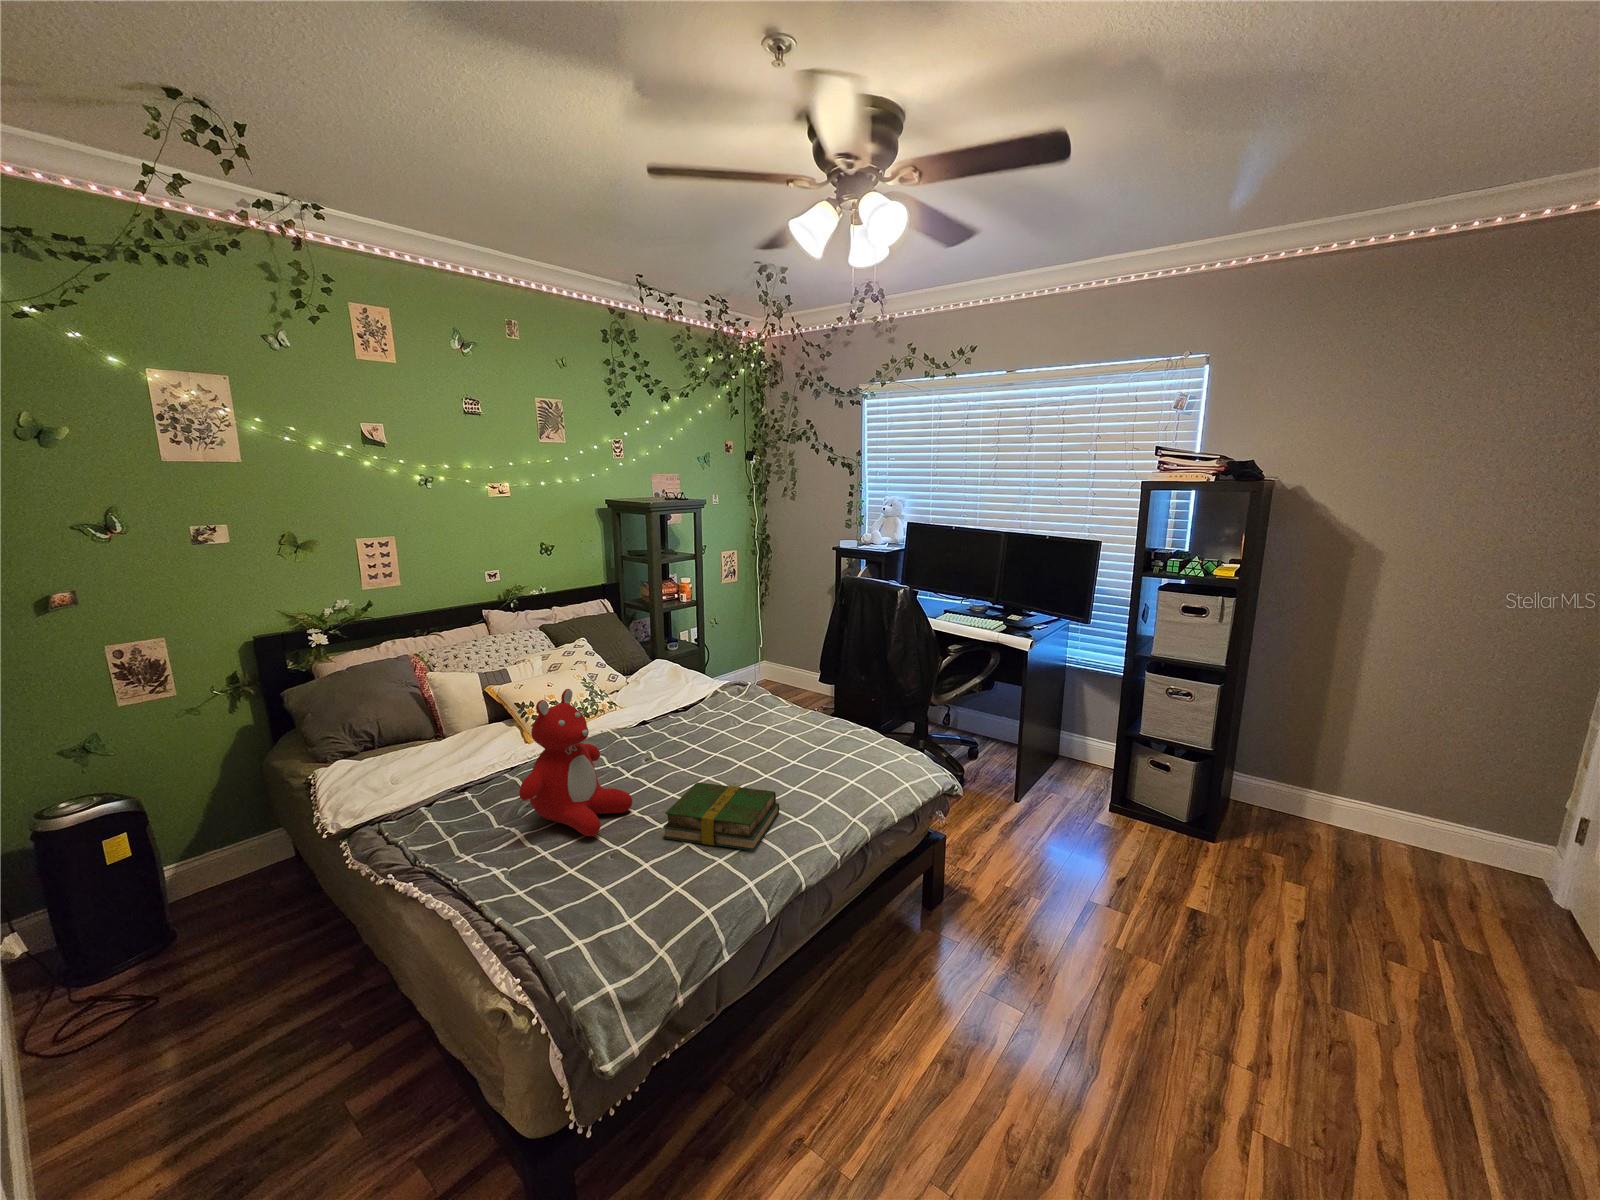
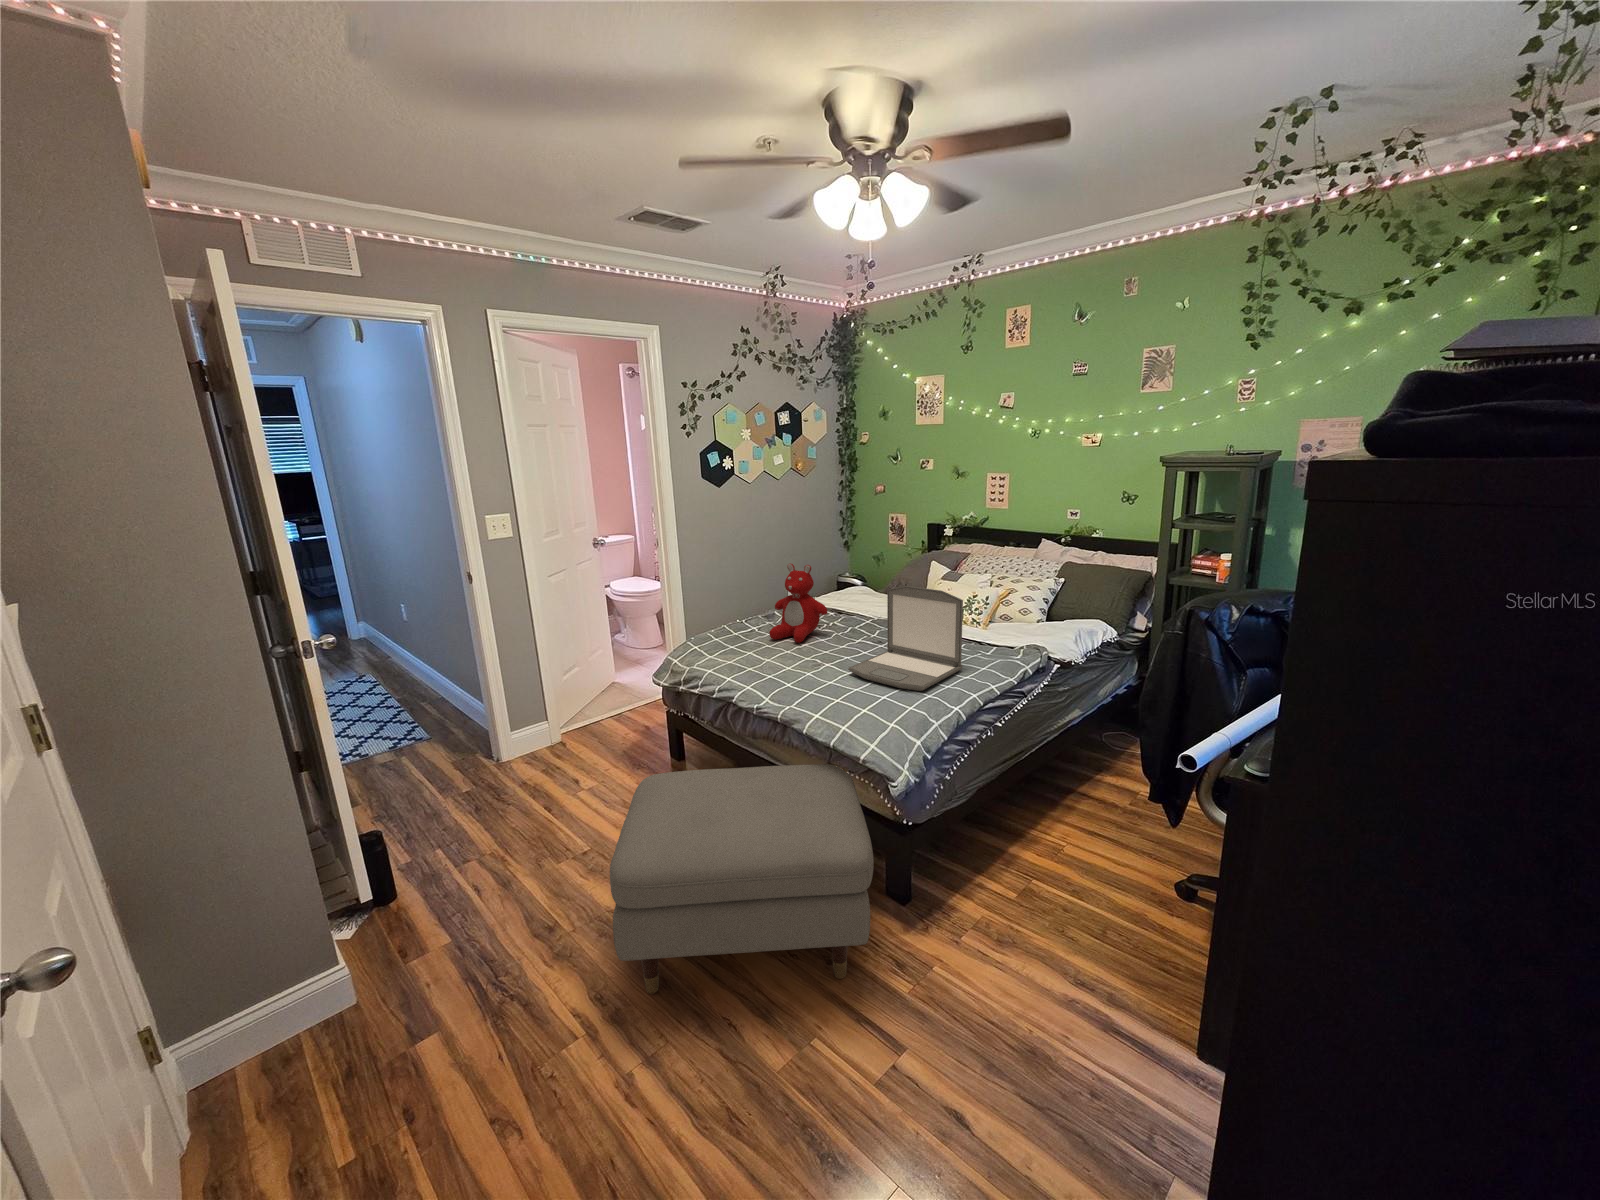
laptop: none [707,640,837,764] -> present [848,586,963,691]
book: present [663,782,779,850] -> none [738,639,805,675]
ottoman: none [898,804,1214,1117] -> present [610,764,874,994]

